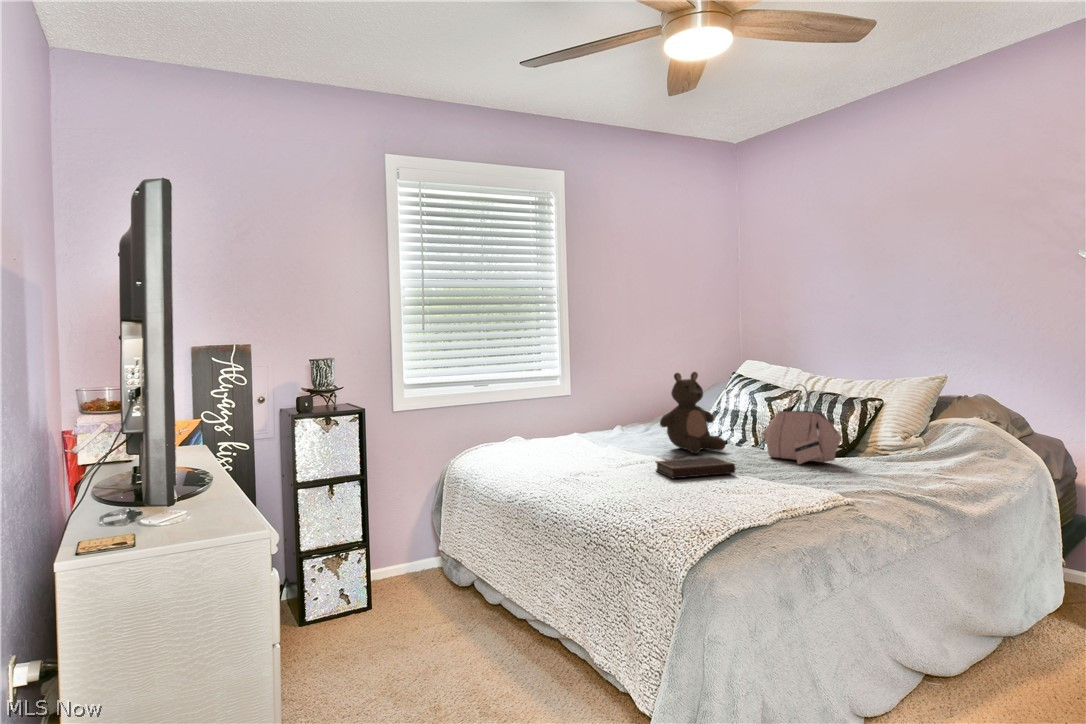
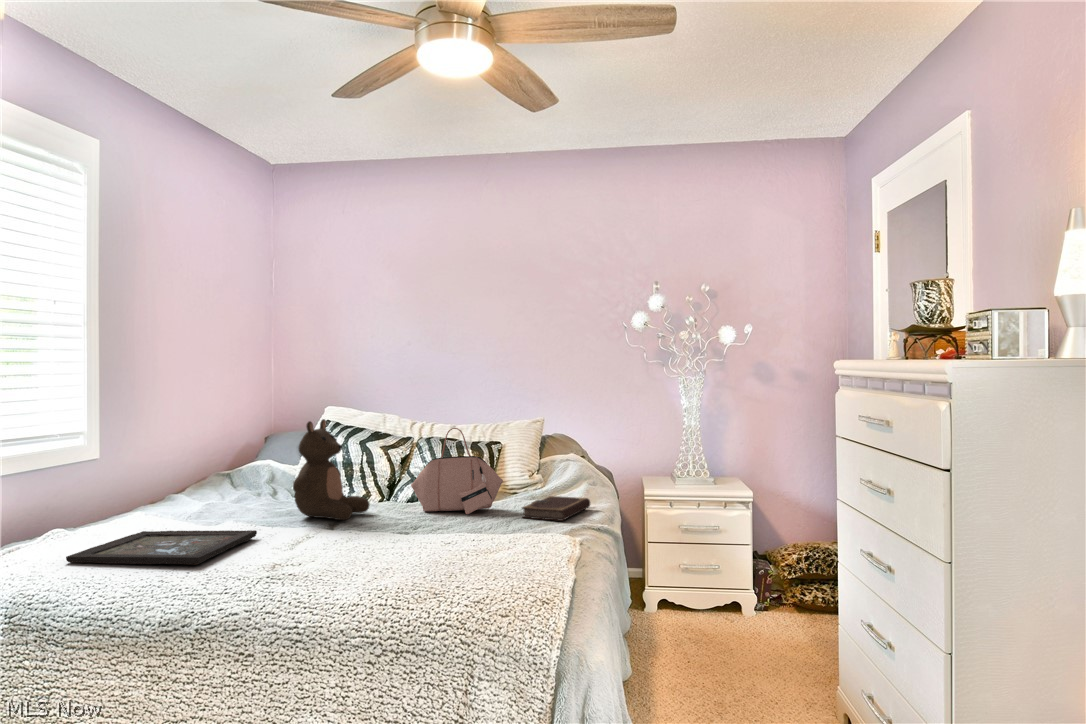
tray: none [508,441,620,463] -> present [66,530,257,565]
notebook: present [655,457,735,478] -> present [522,496,590,521]

